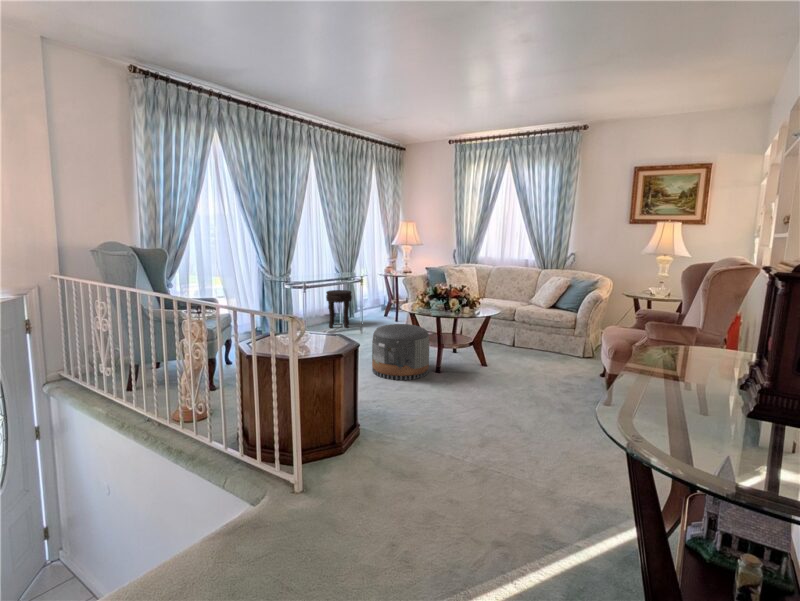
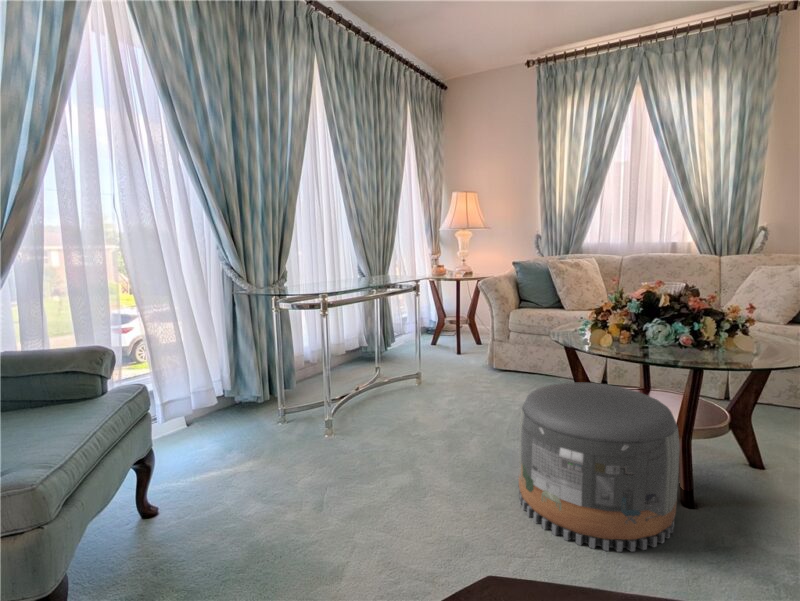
side table: present [326,290,352,328] -> none [346,308,391,376]

